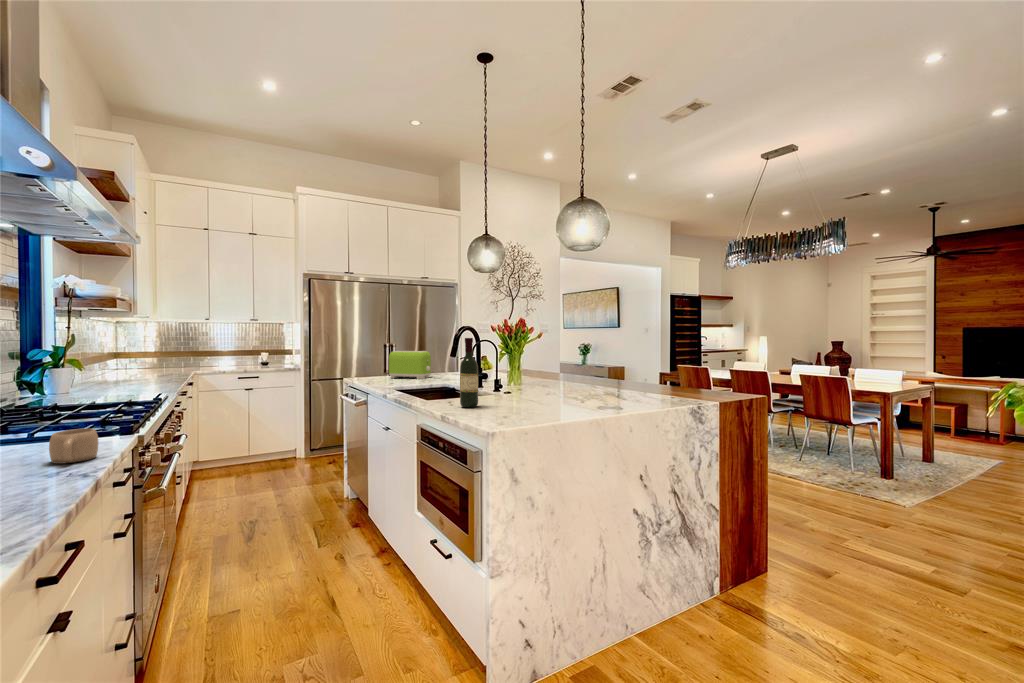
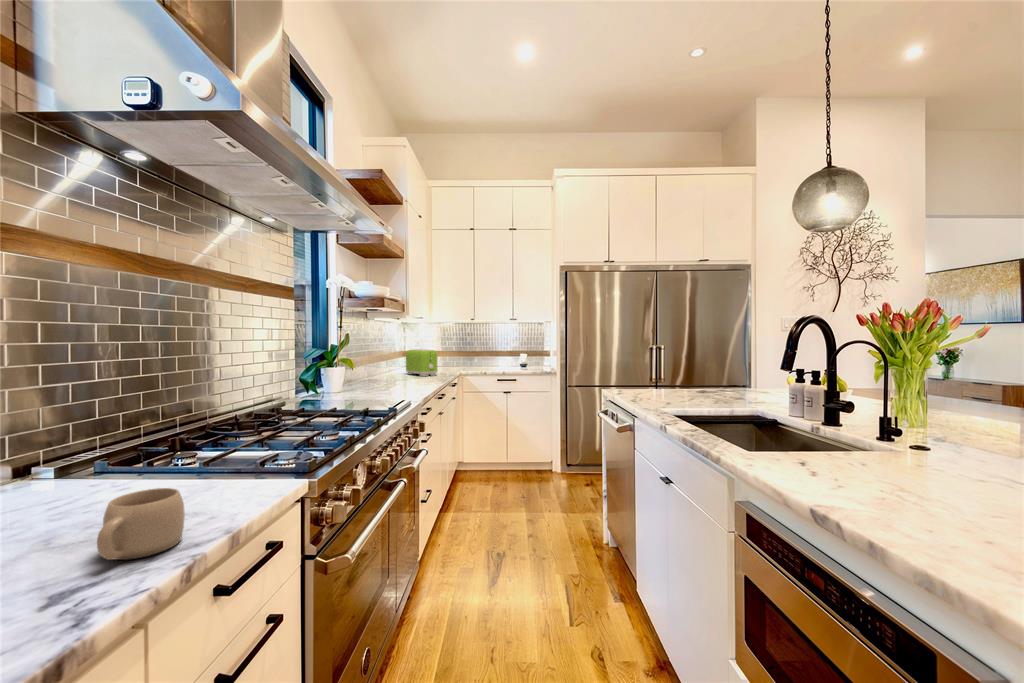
wine bottle: present [460,338,478,407] -> none [860,333,915,499]
toaster: present [389,351,431,379] -> present [406,349,438,376]

